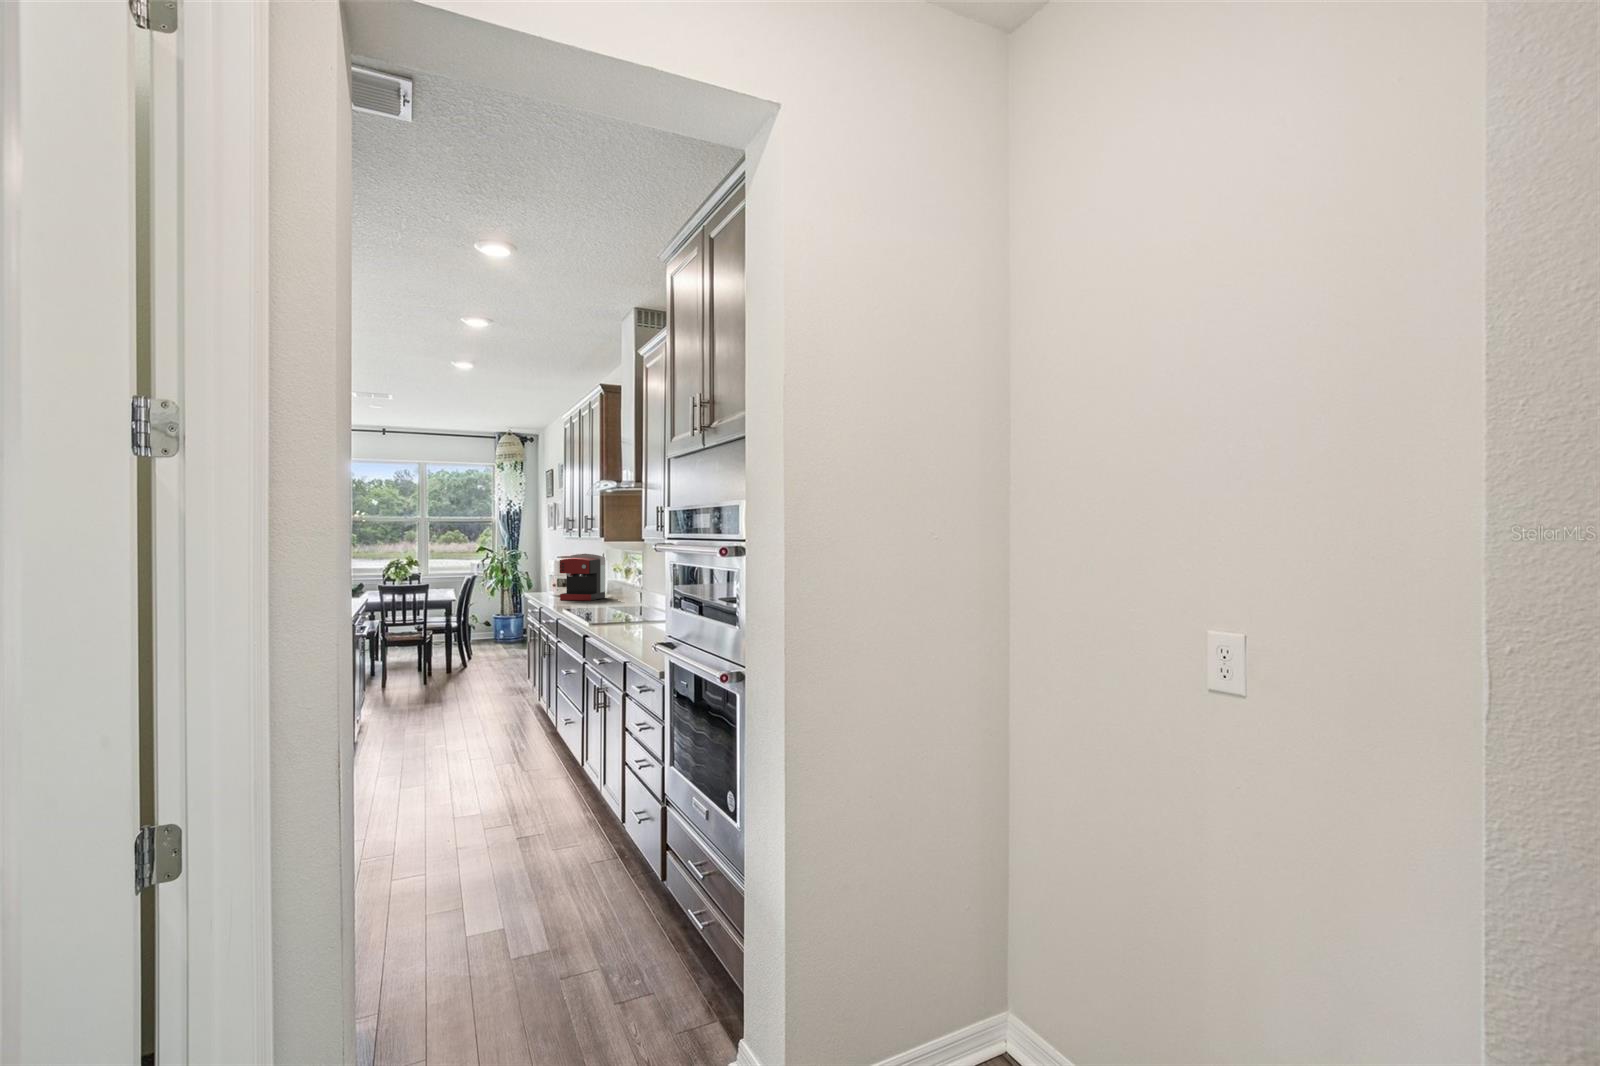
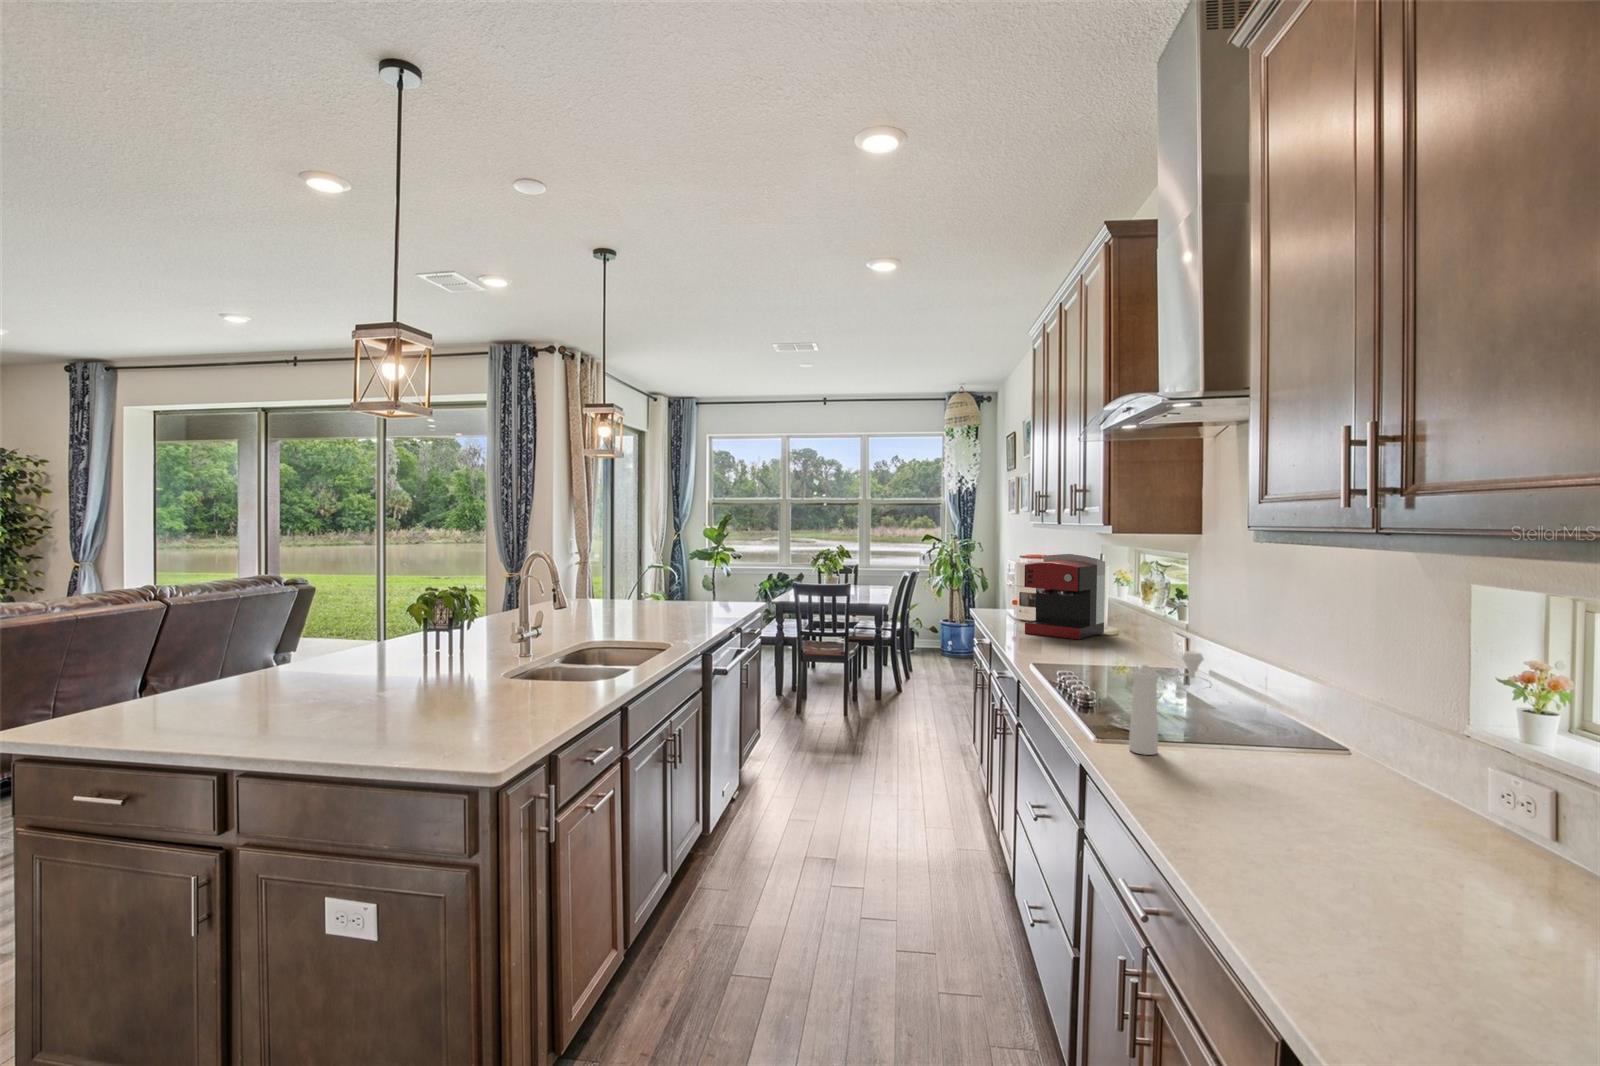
pepper mill: none [602,586,630,628] -> present [1129,651,1204,755]

